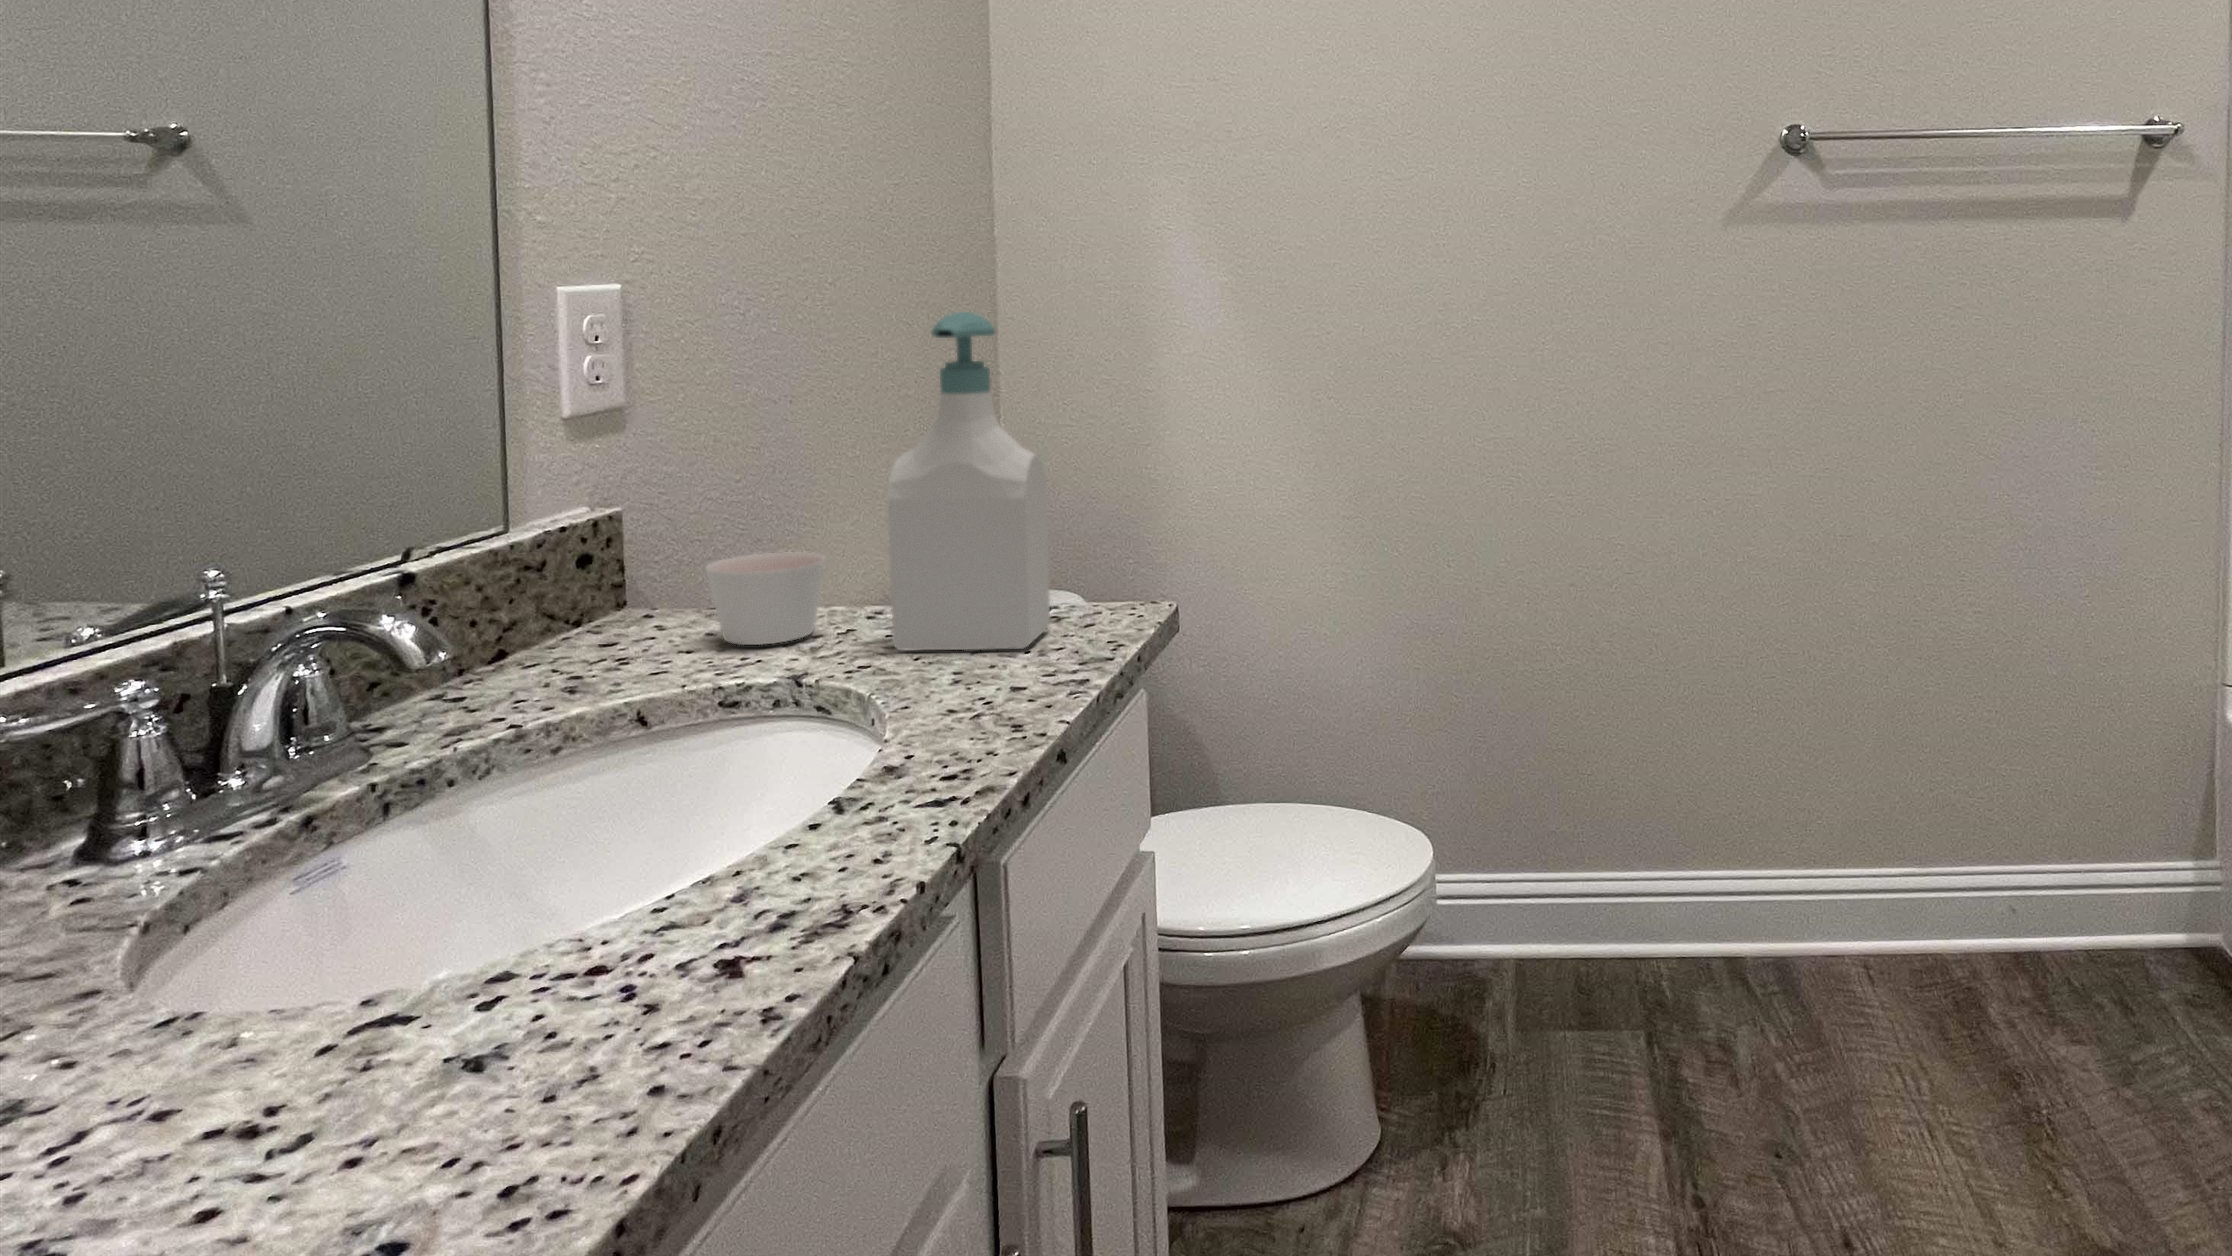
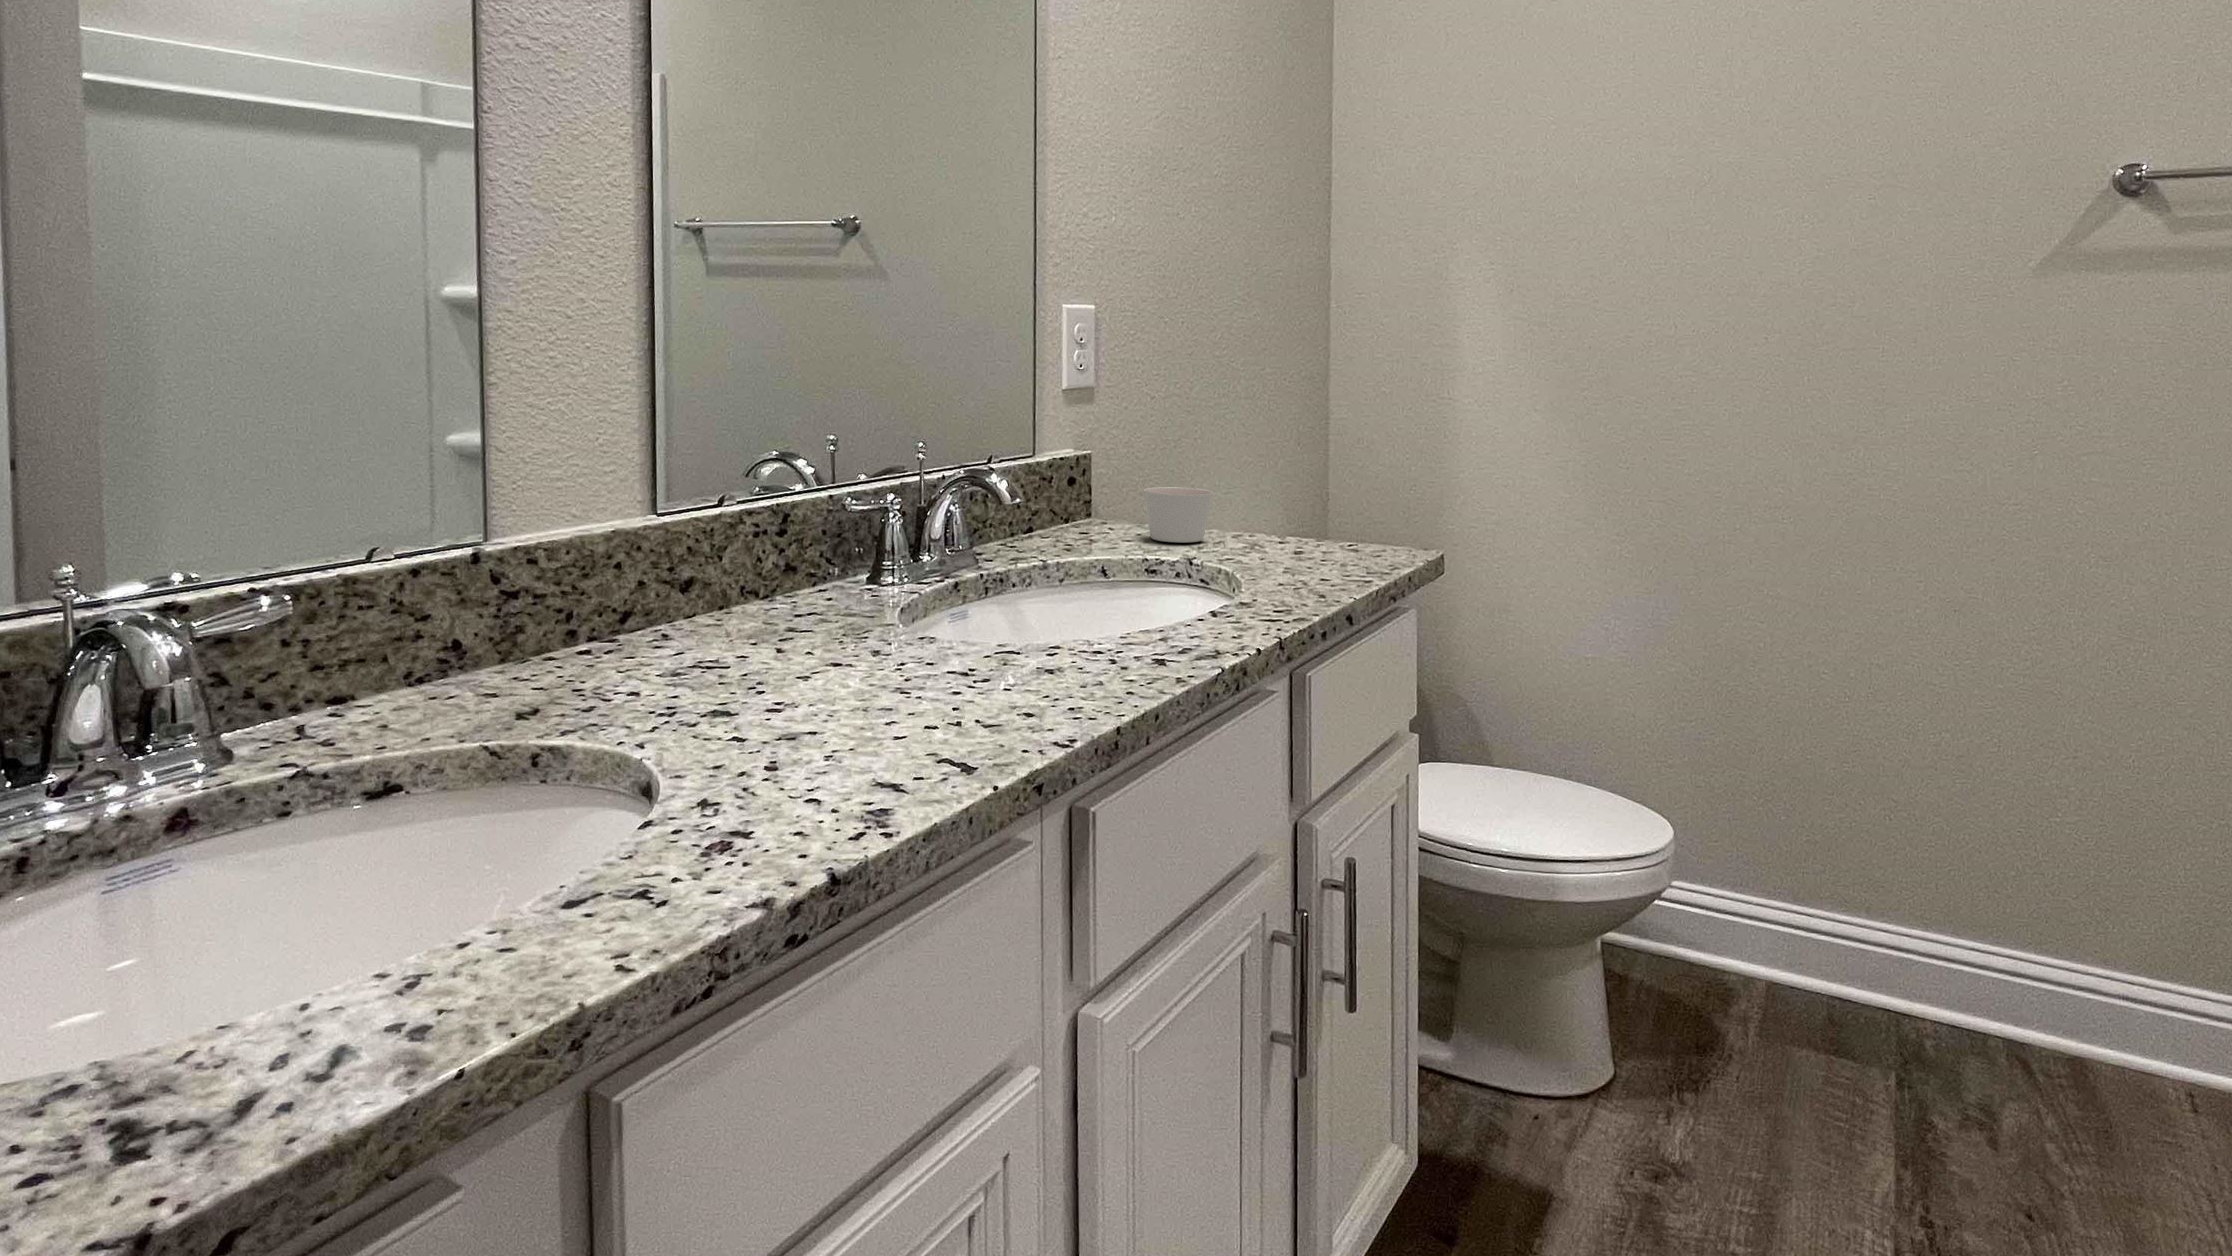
soap bottle: present [888,312,1050,651] -> none [1251,332,1355,561]

